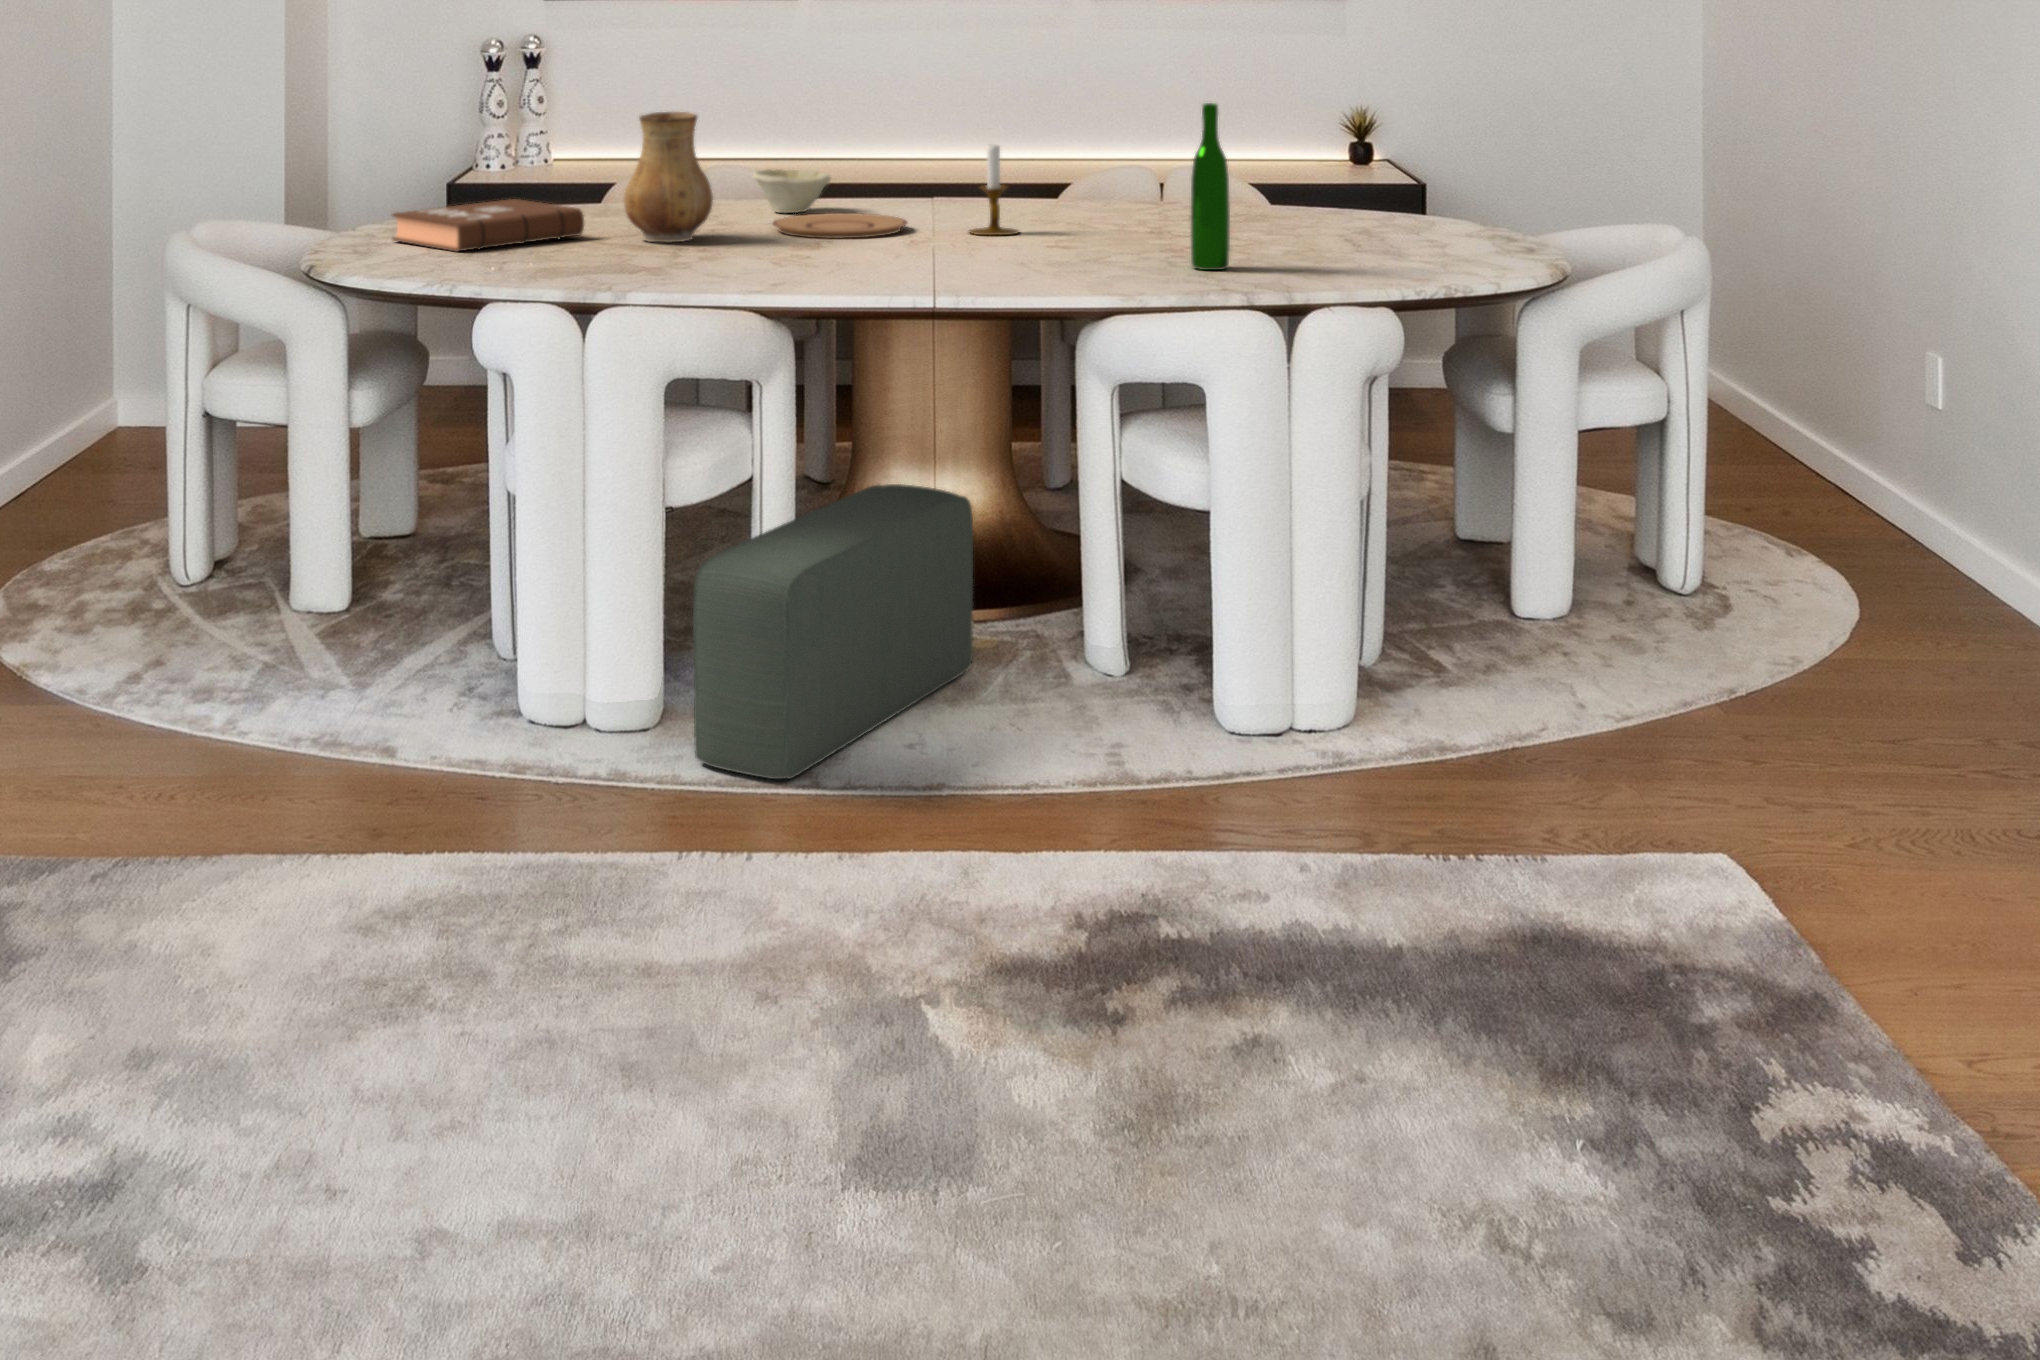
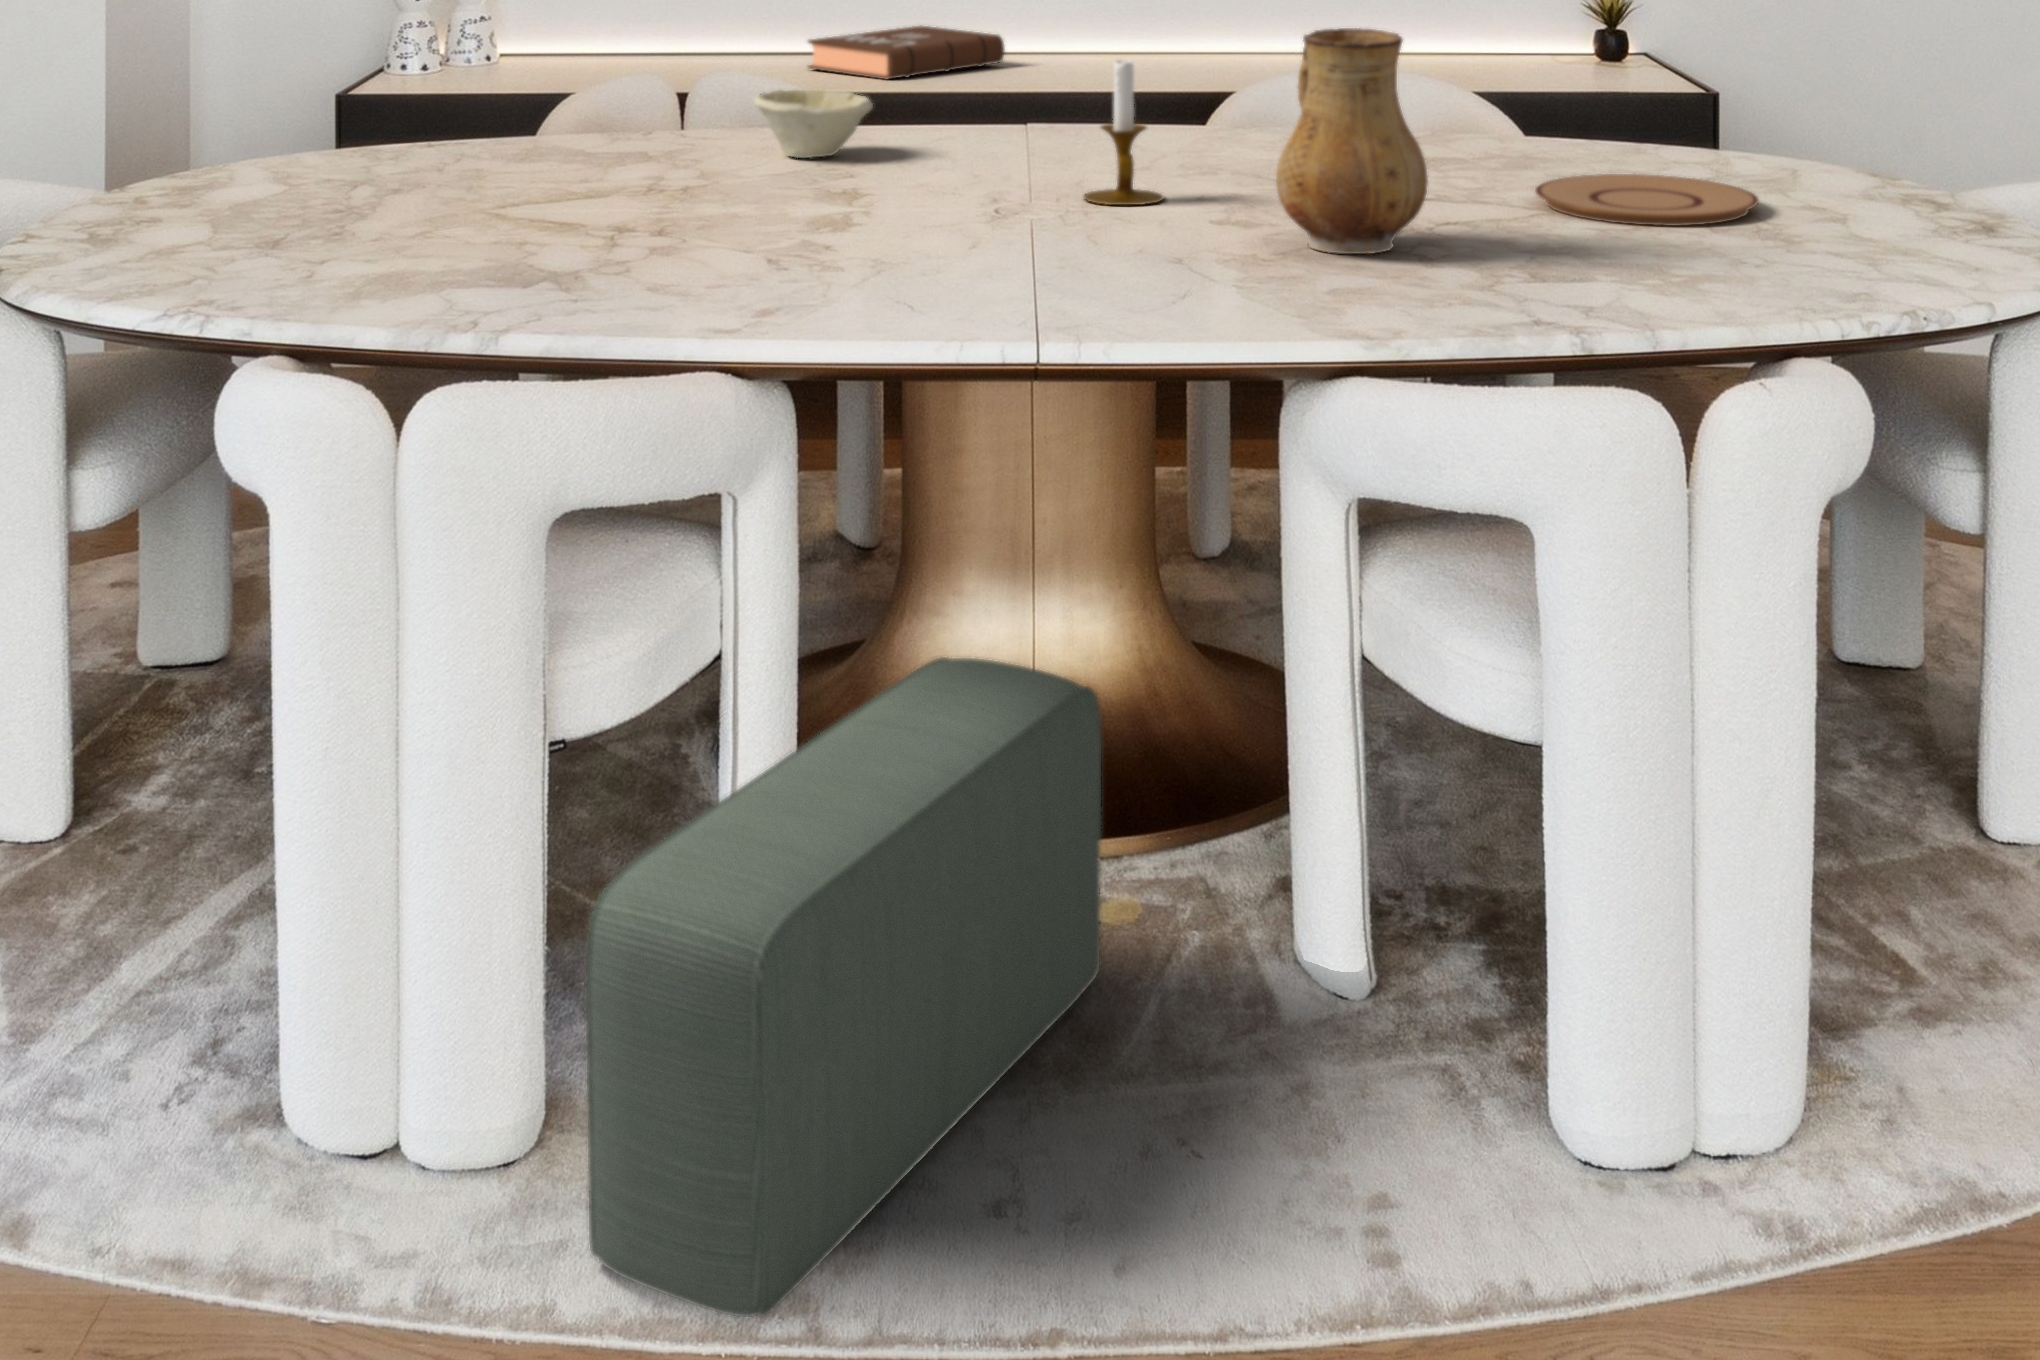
wine bottle: present [1190,103,1230,270] -> none [1464,6,1529,288]
ceramic pitcher: present [624,112,713,242] -> present [1276,28,1428,254]
book: present [392,199,584,252] -> present [808,26,1005,79]
plate: present [773,213,907,238] -> present [1535,174,1759,226]

